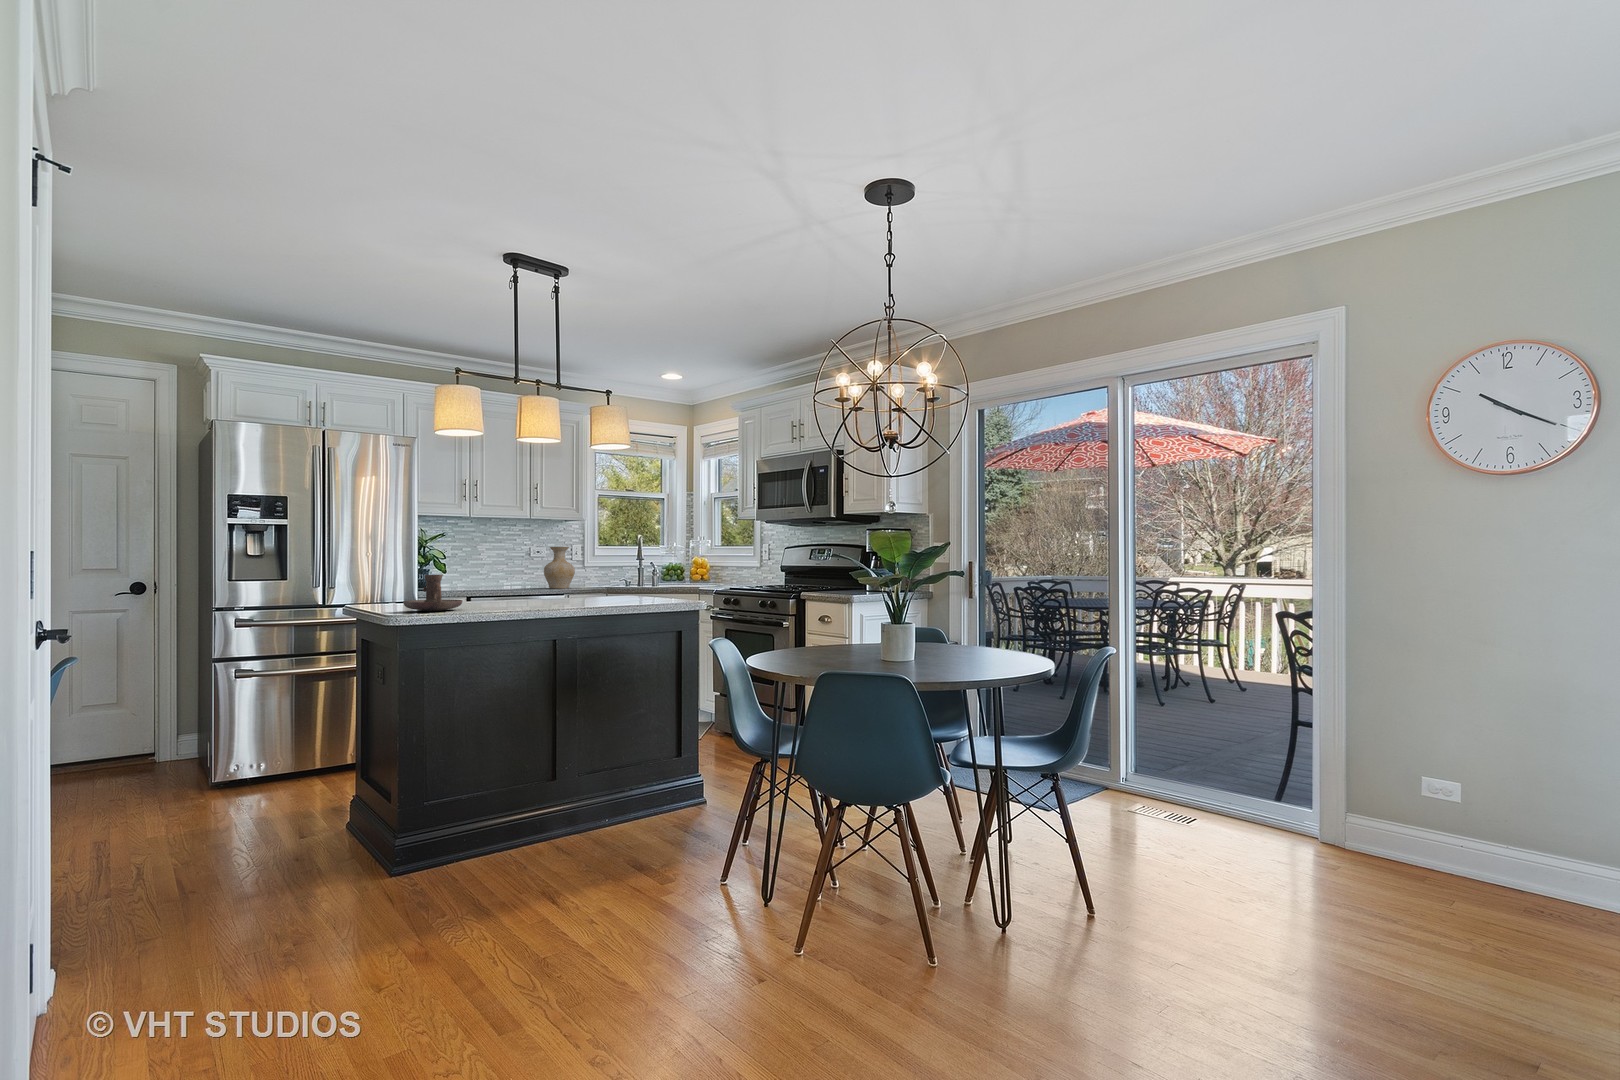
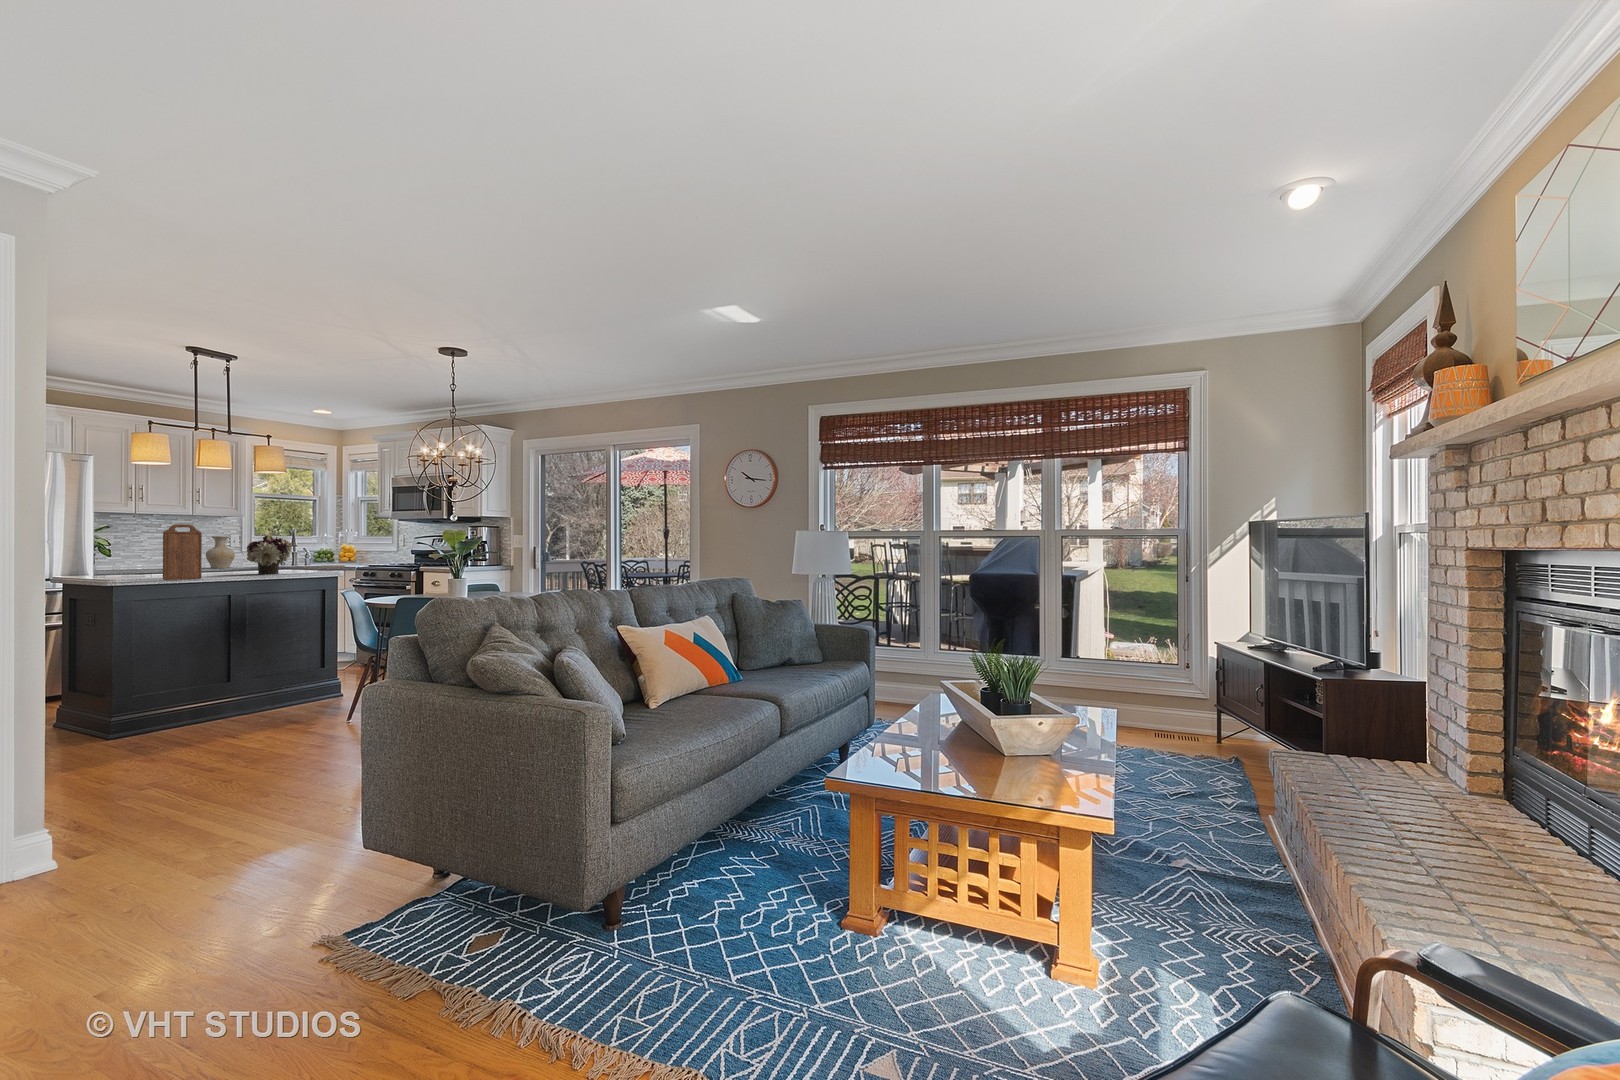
cutting board: none [461,523,514,614] -> present [163,524,202,580]
flower arrangement: none [578,536,637,603] -> present [247,532,292,574]
candle holder: present [403,575,463,611] -> none [110,556,157,580]

